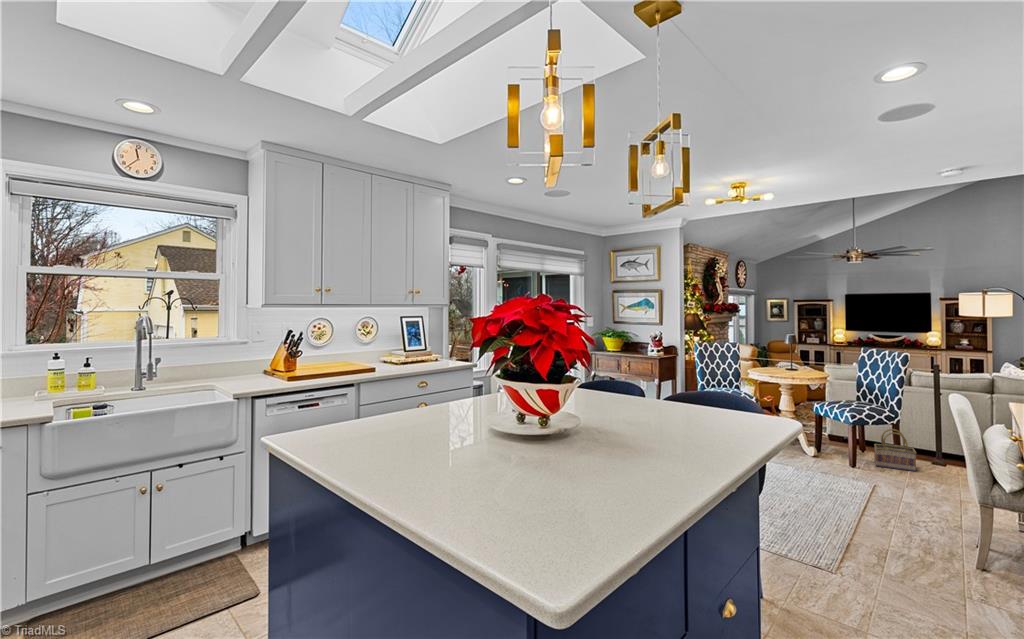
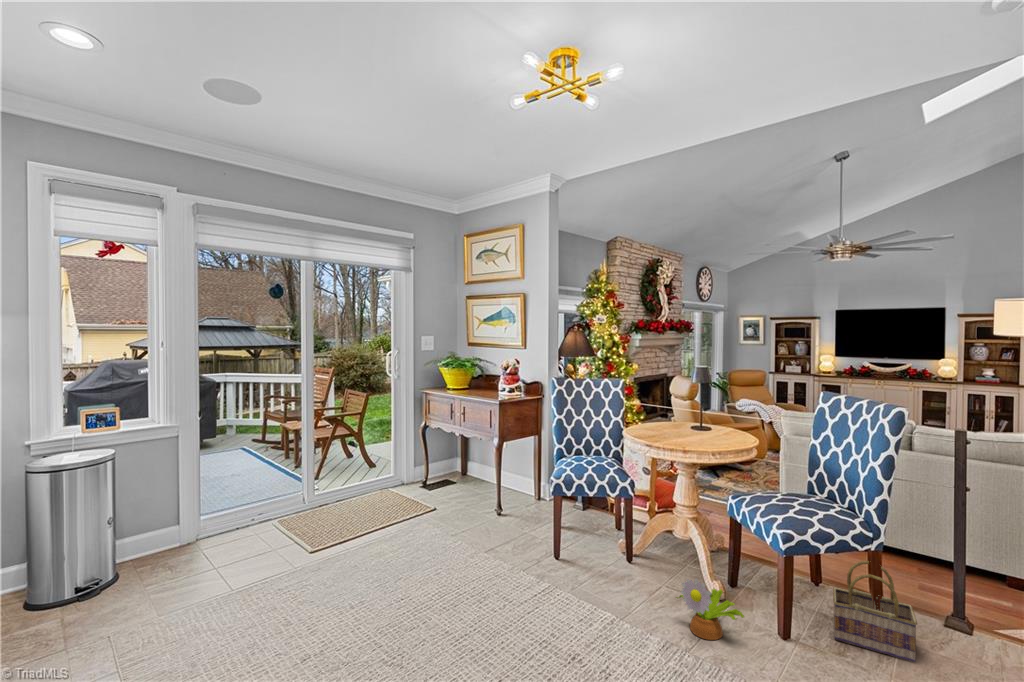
decorative plant: none [794,437,833,467] -> present [676,578,744,640]

